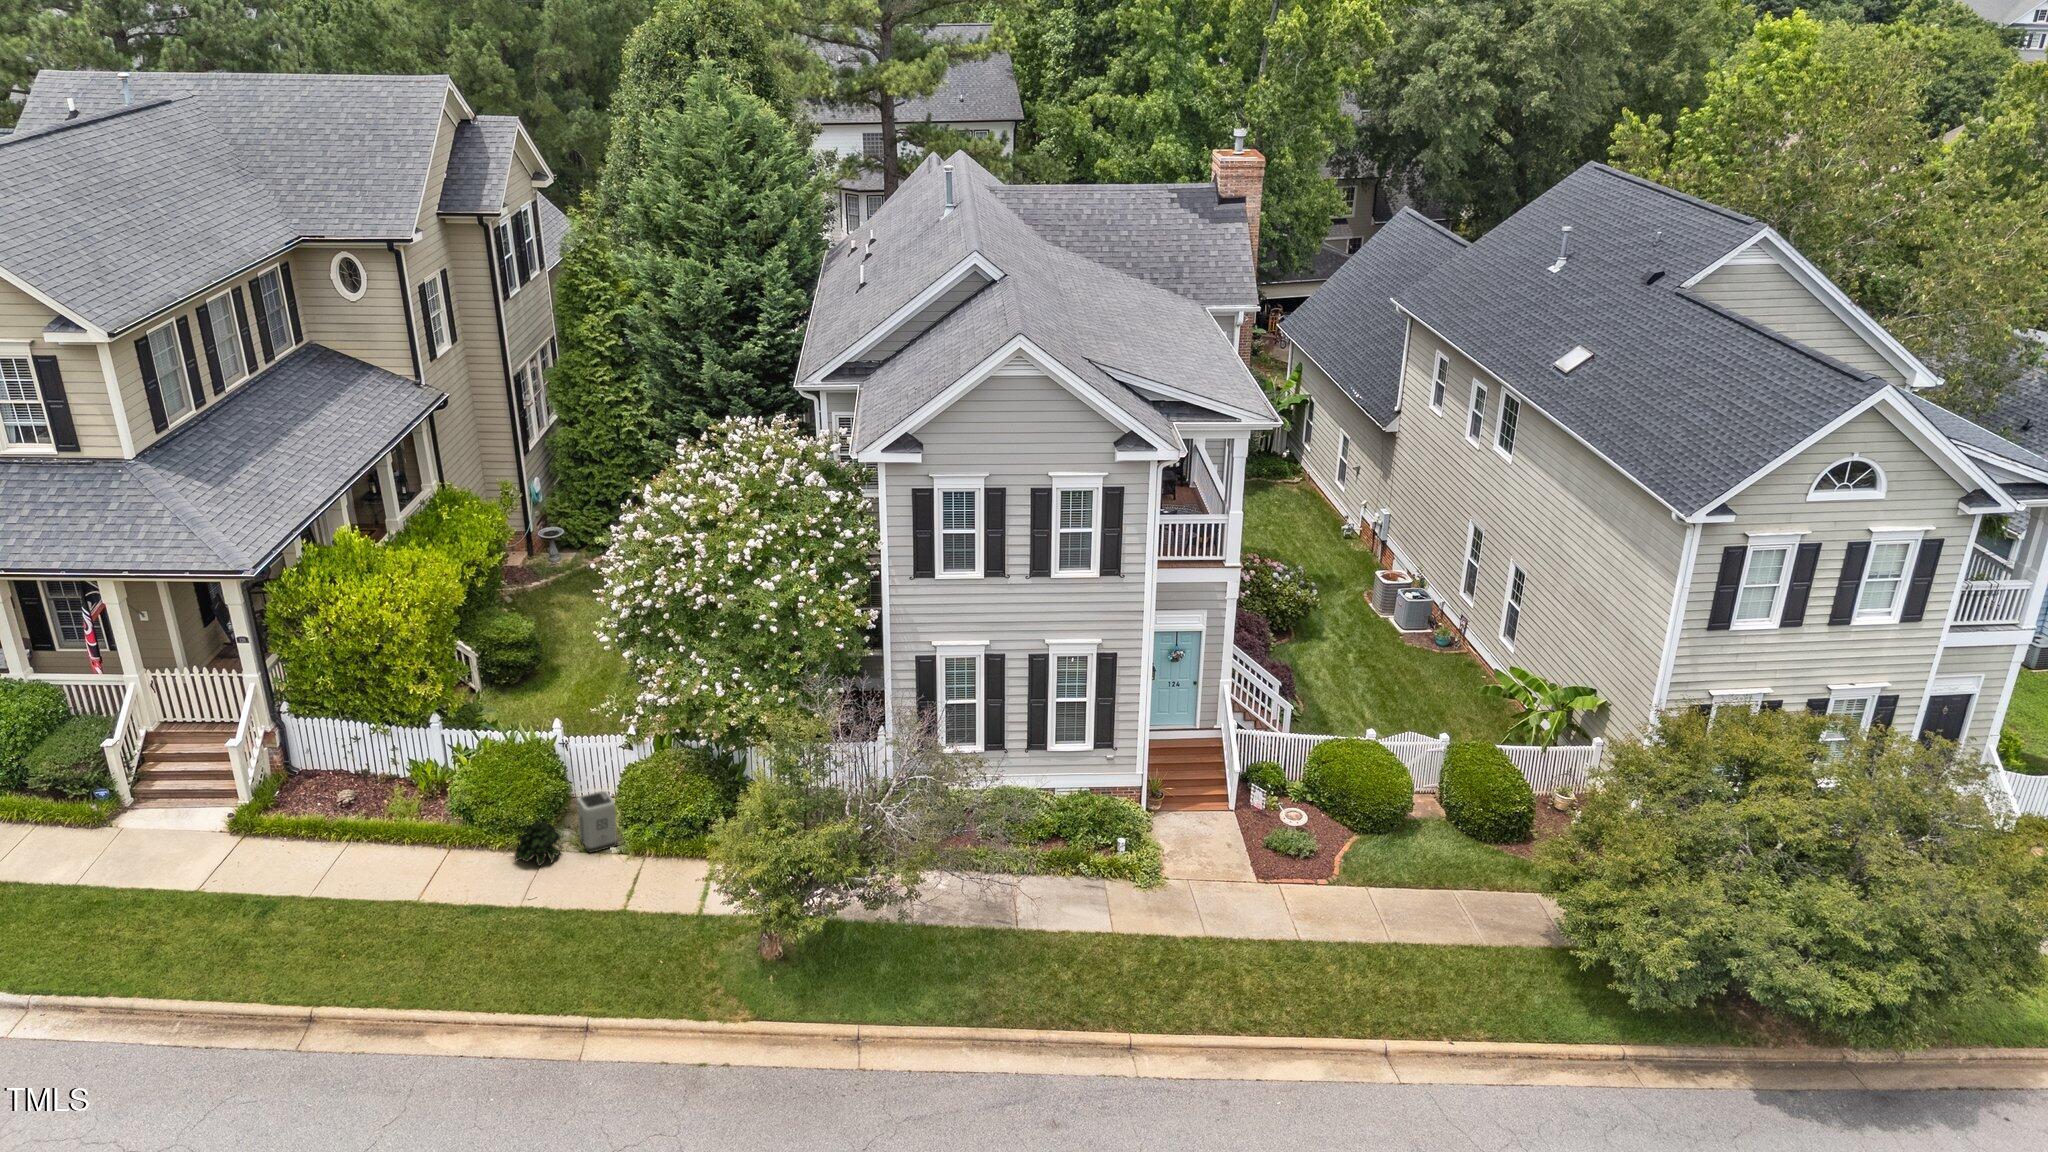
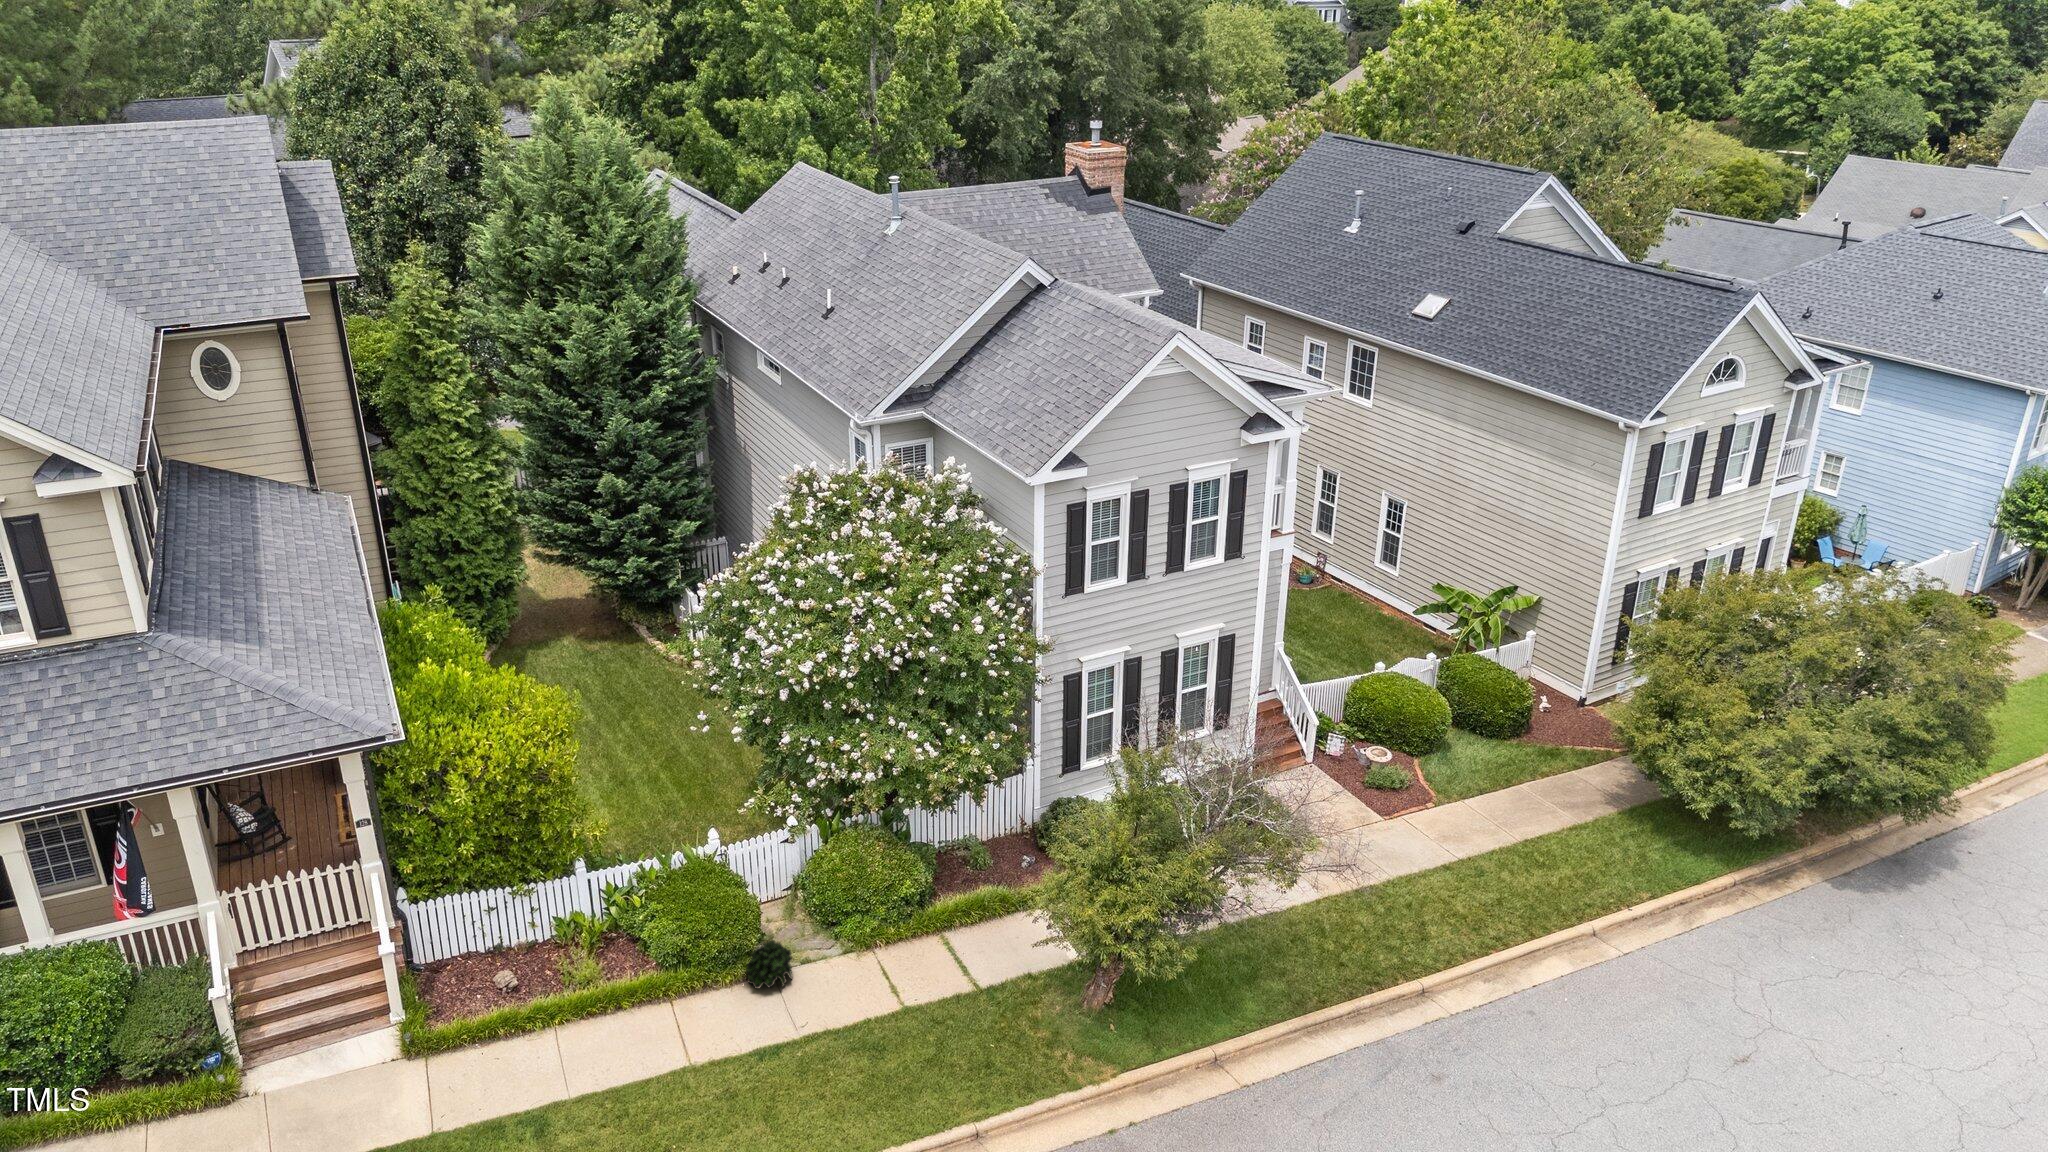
trash can: present [577,791,617,853] -> none [792,890,835,958]

